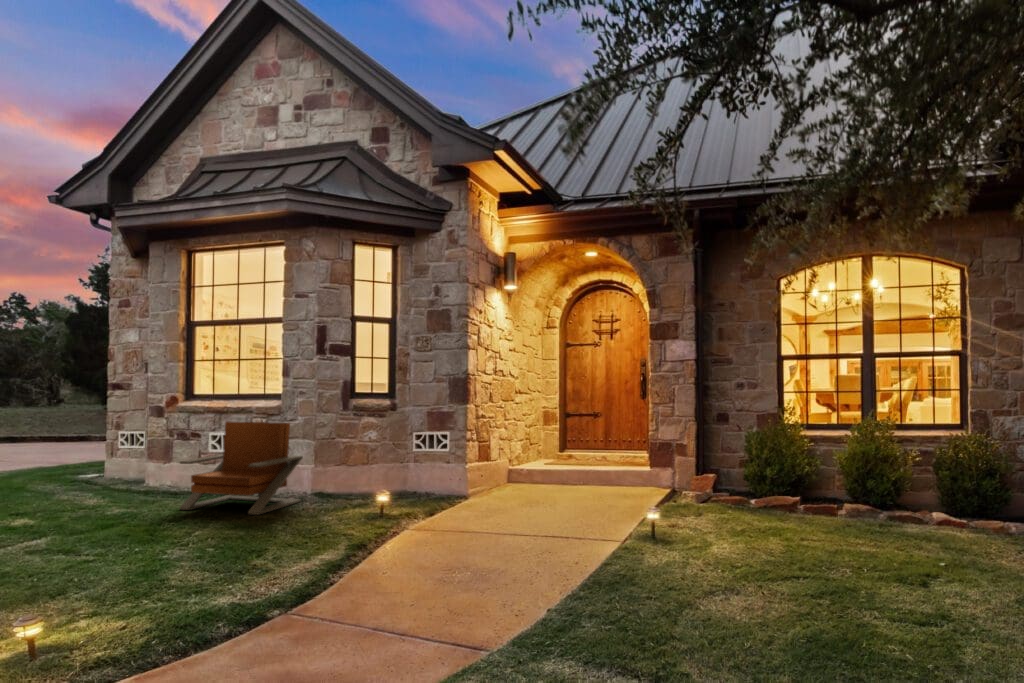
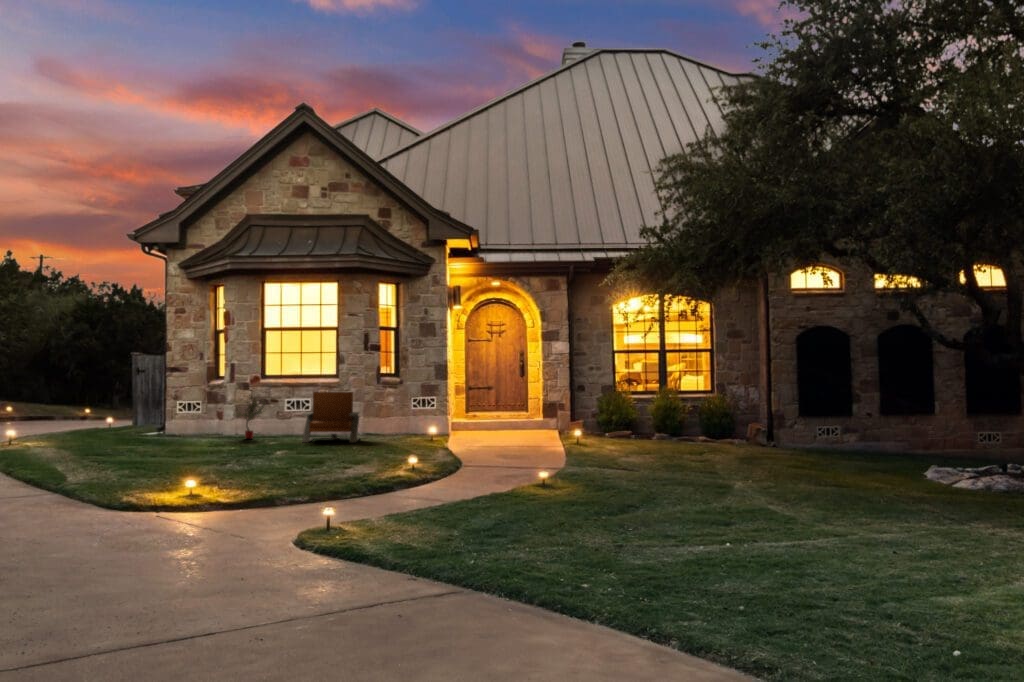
potted tree: none [132,423,176,493] -> present [234,395,265,439]

